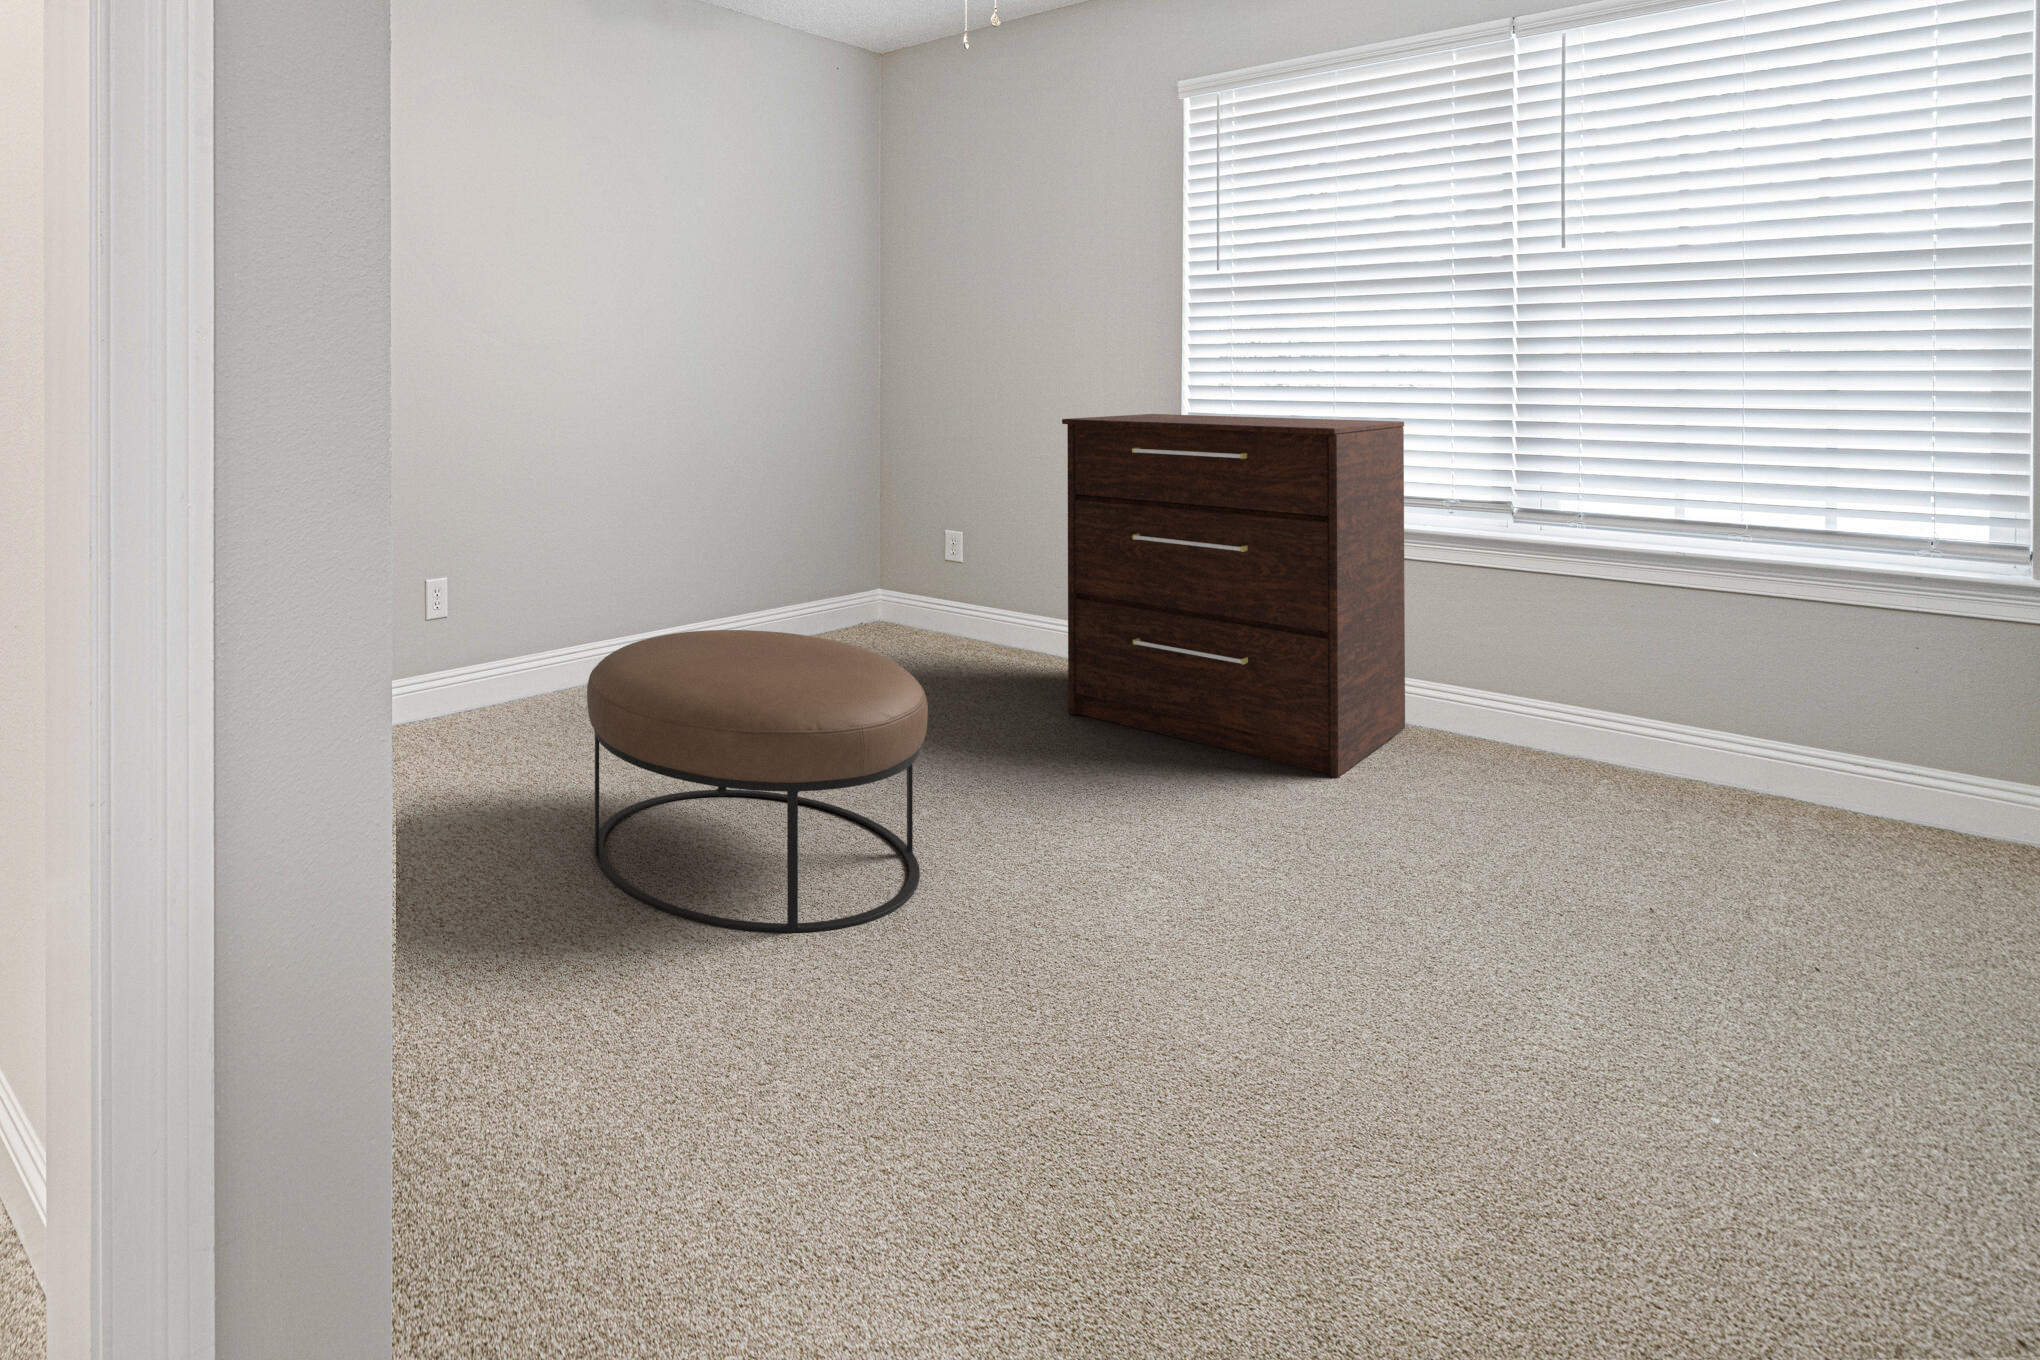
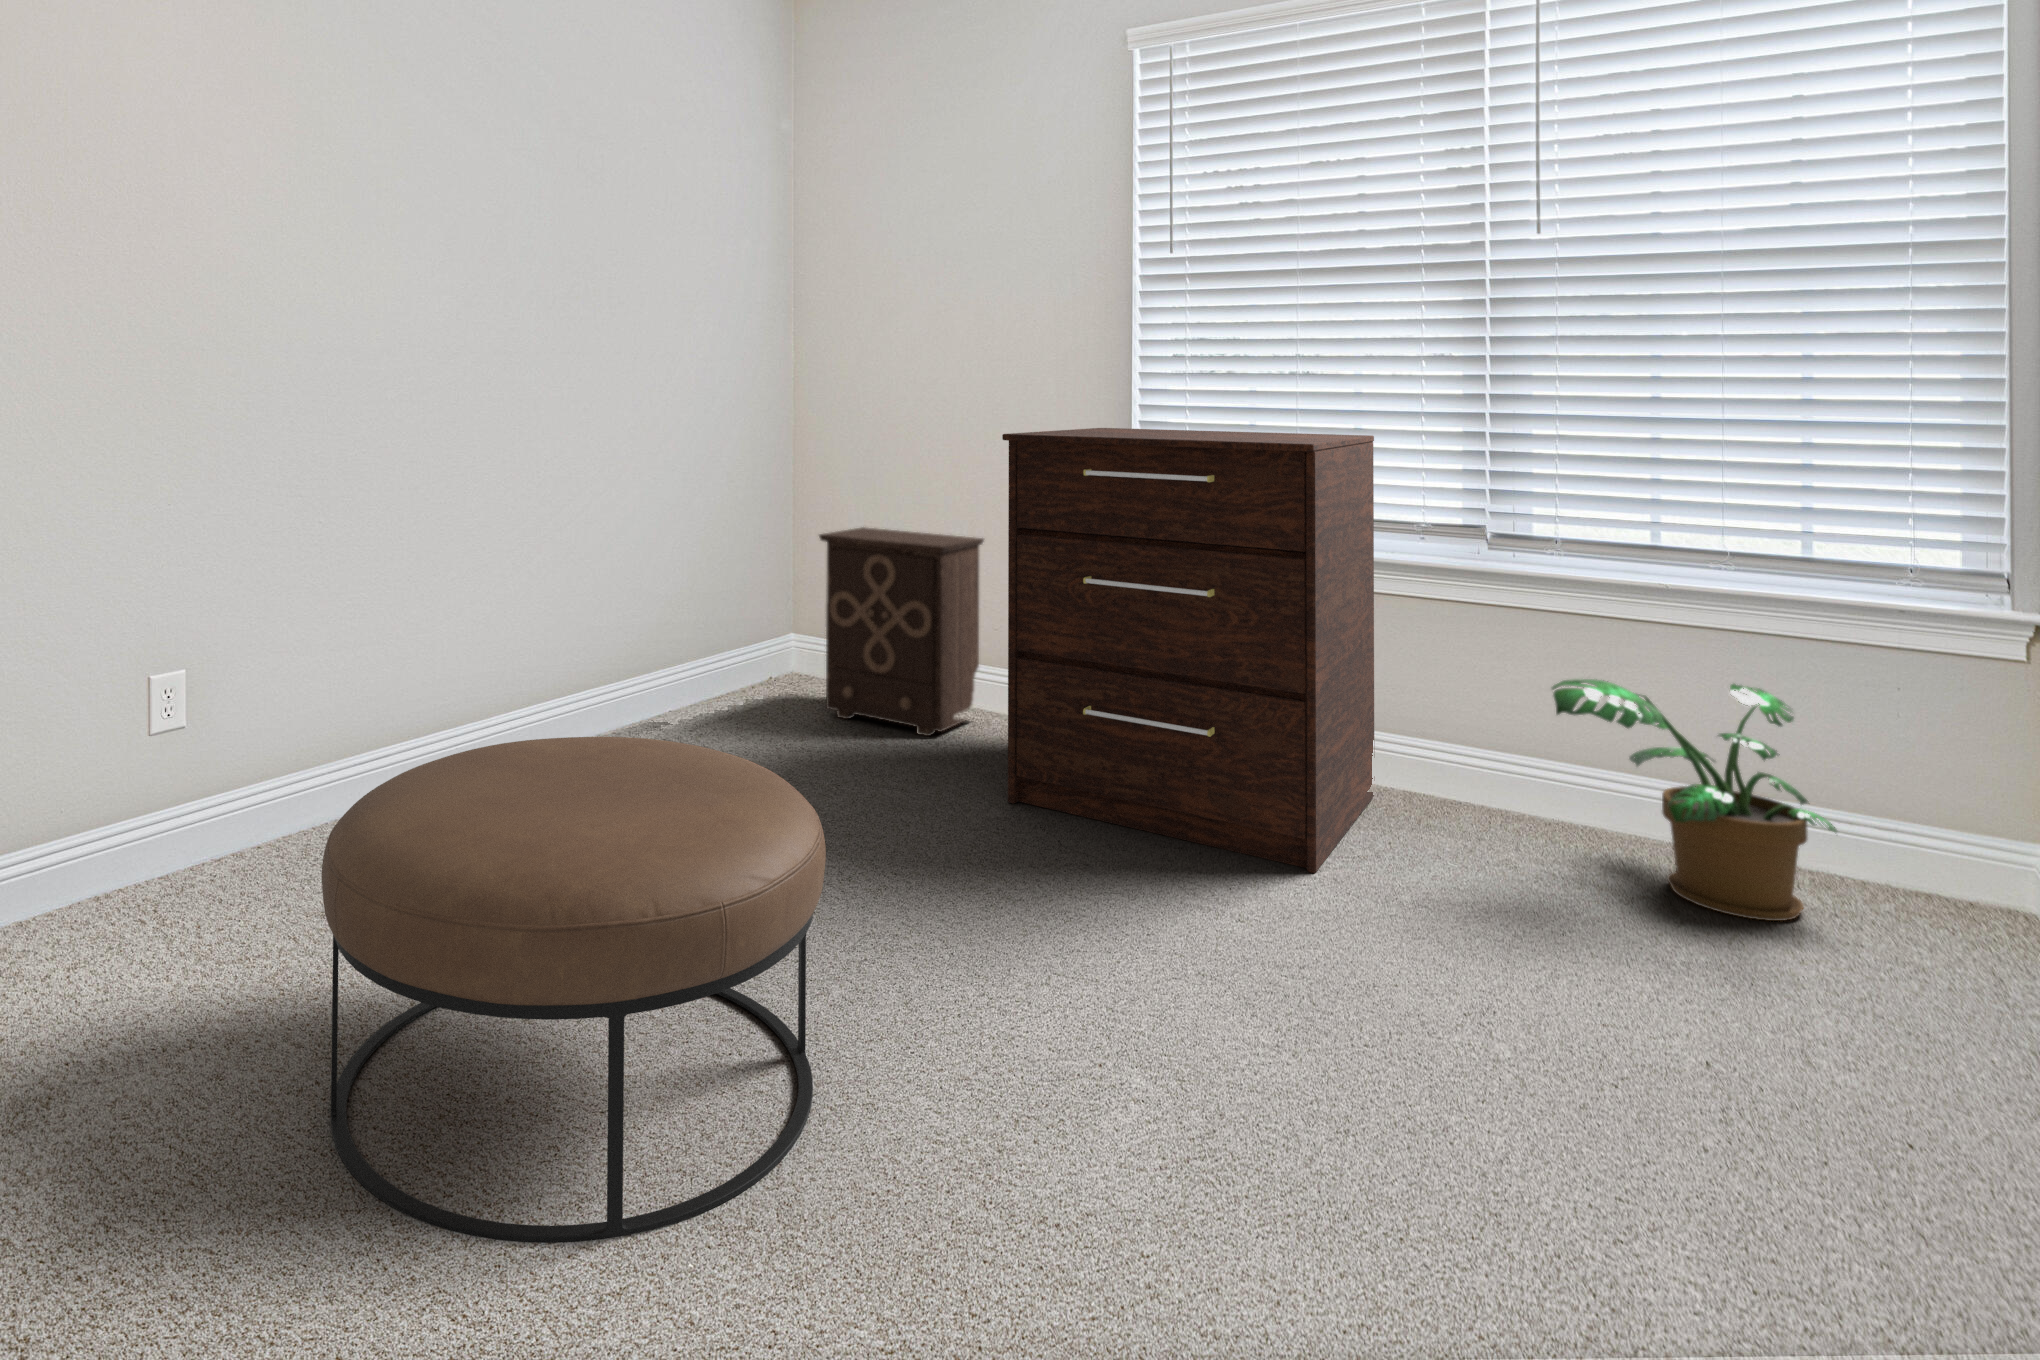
nightstand: none [903,495,1048,665] -> present [819,527,984,736]
potted plant: none [1559,629,1843,840] -> present [1552,679,1837,921]

